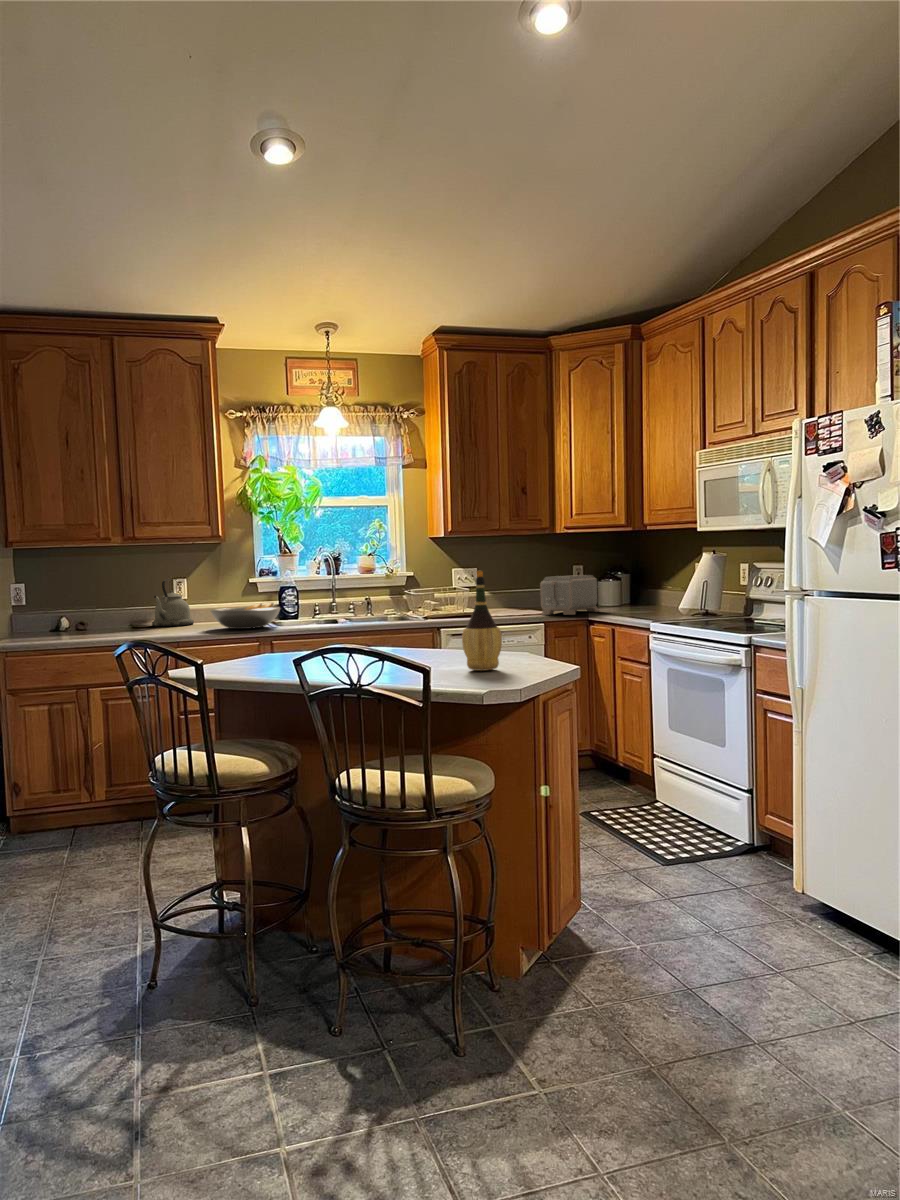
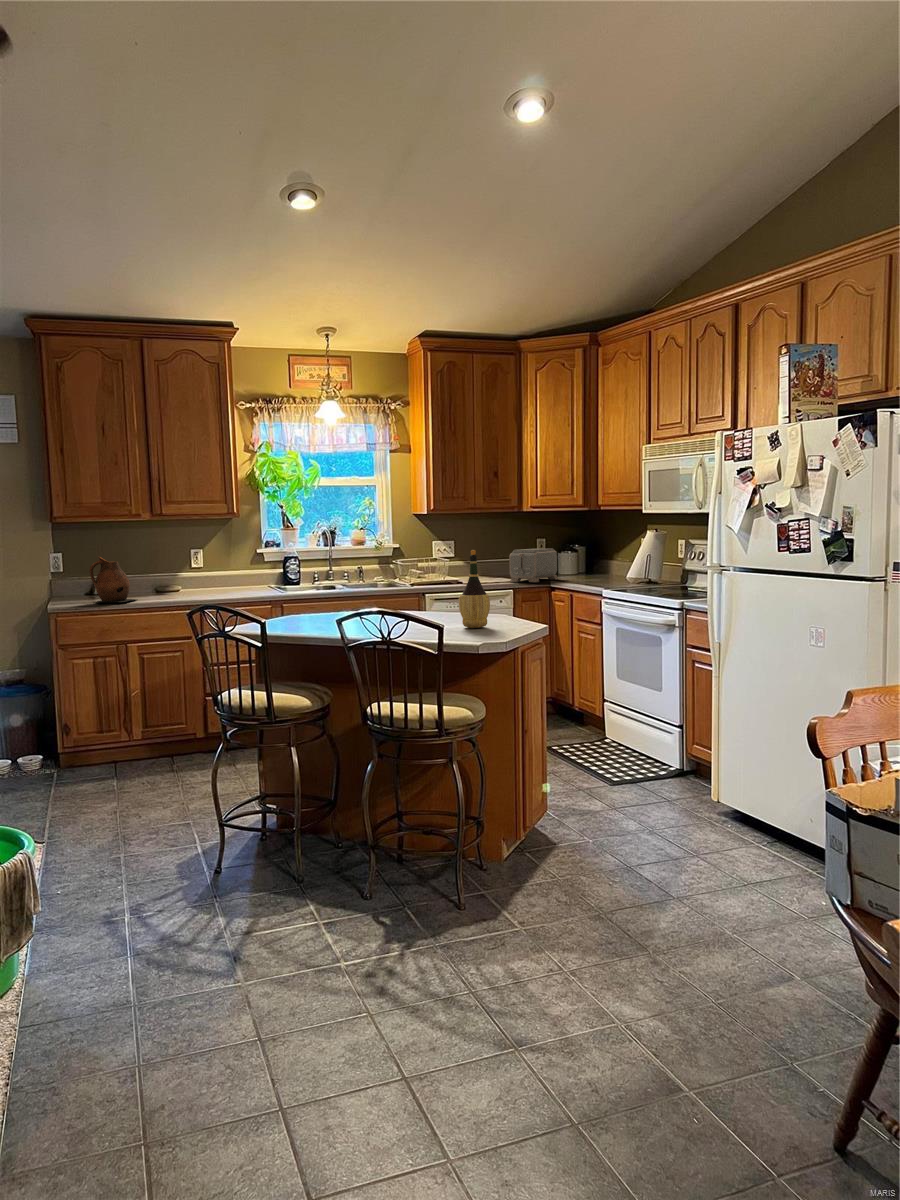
kettle: present [152,579,194,626] -> none [175,549,211,590]
ceramic pitcher: none [43,587,101,641] -> present [89,557,137,603]
fruit bowl: present [211,603,280,629] -> none [230,571,290,593]

